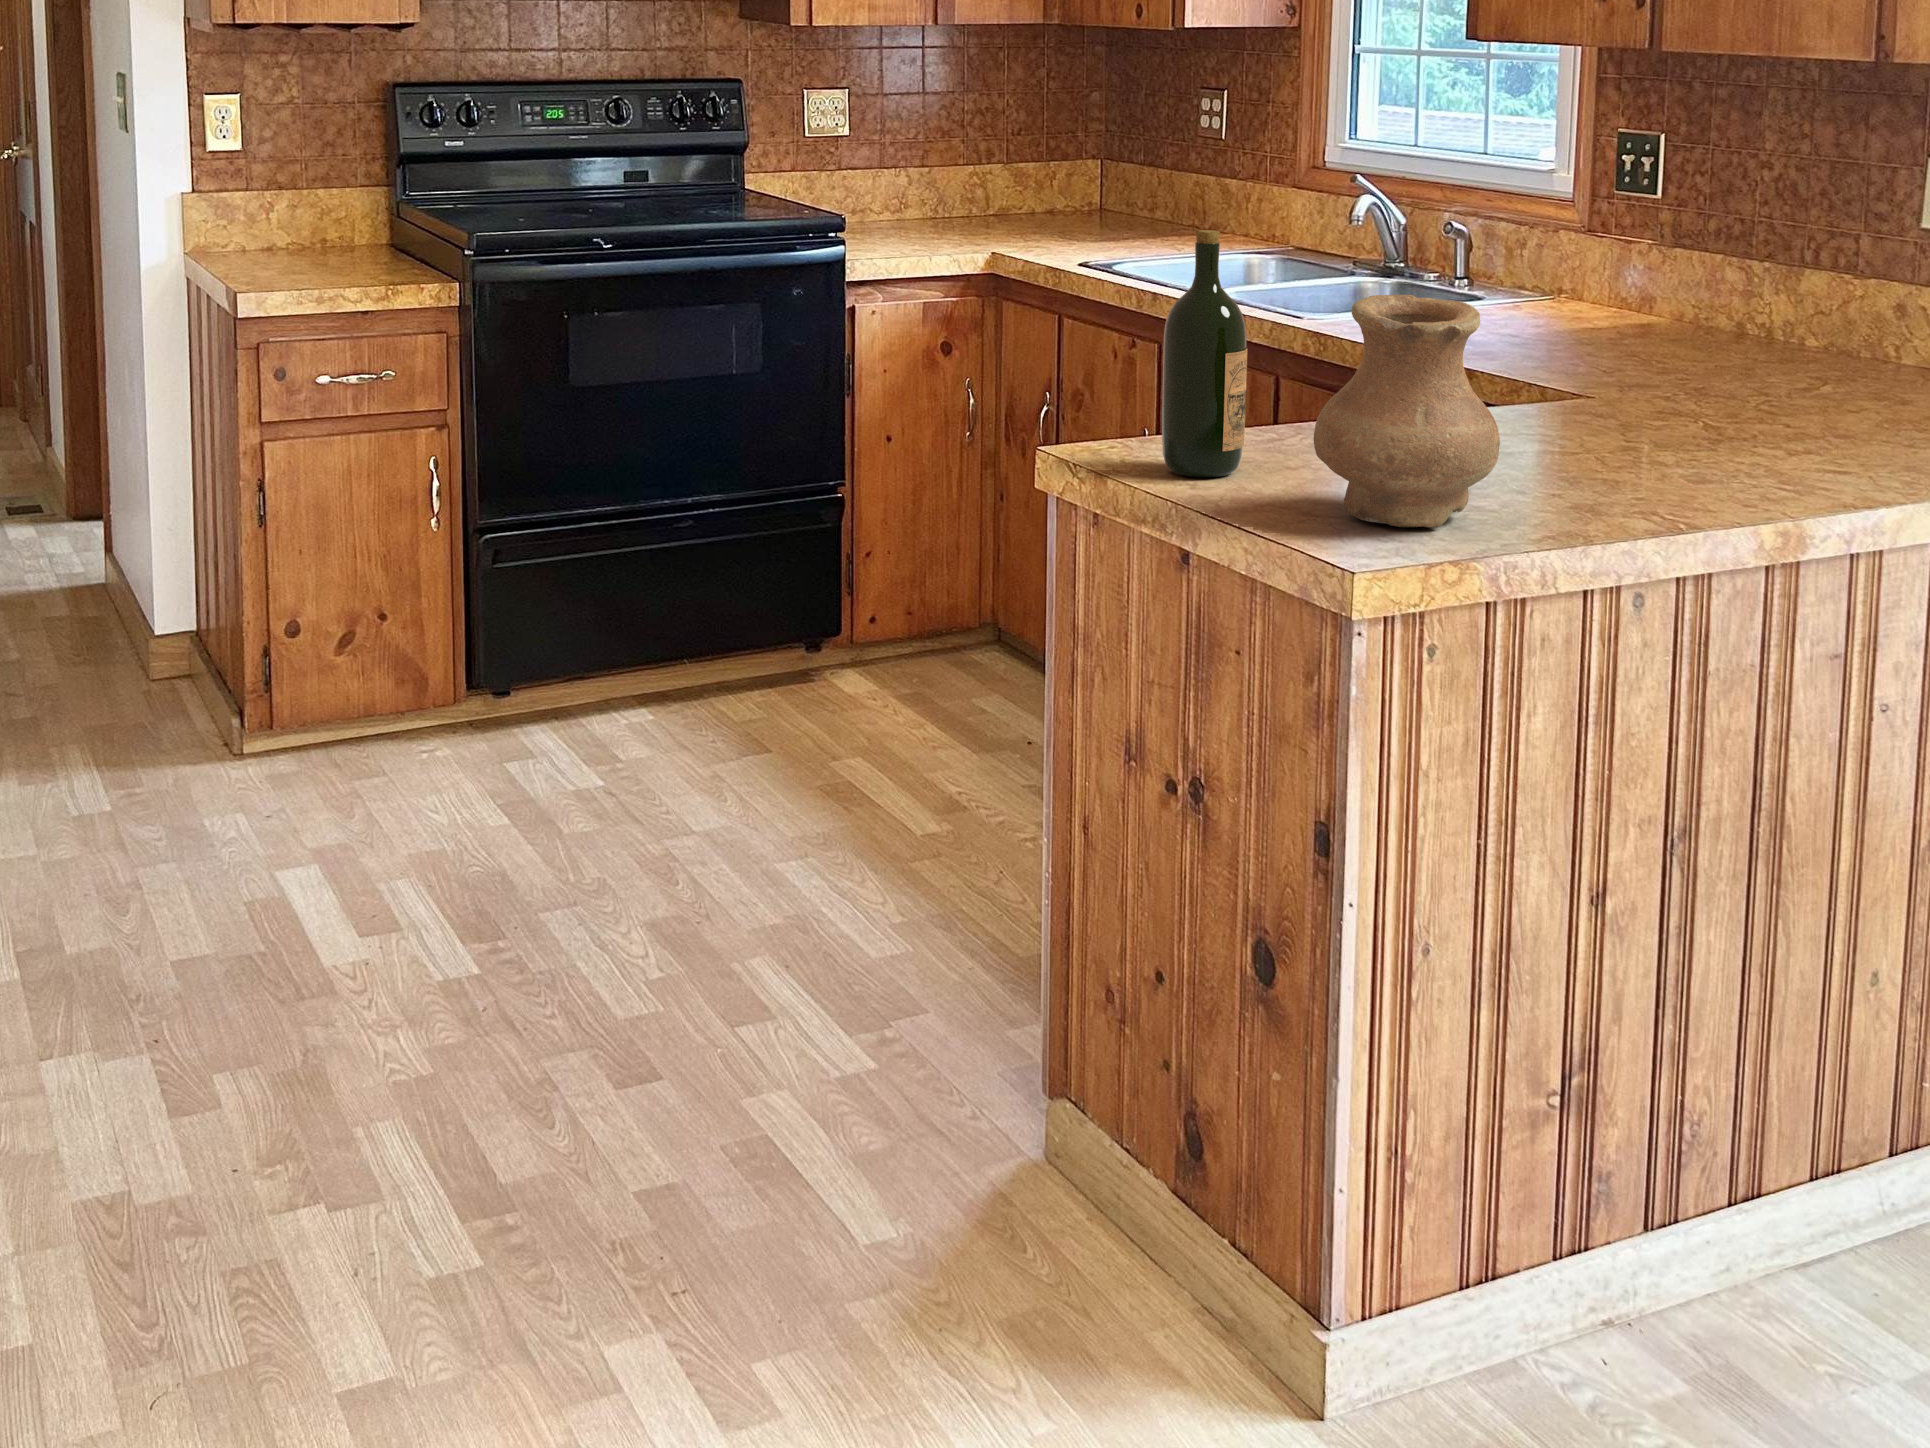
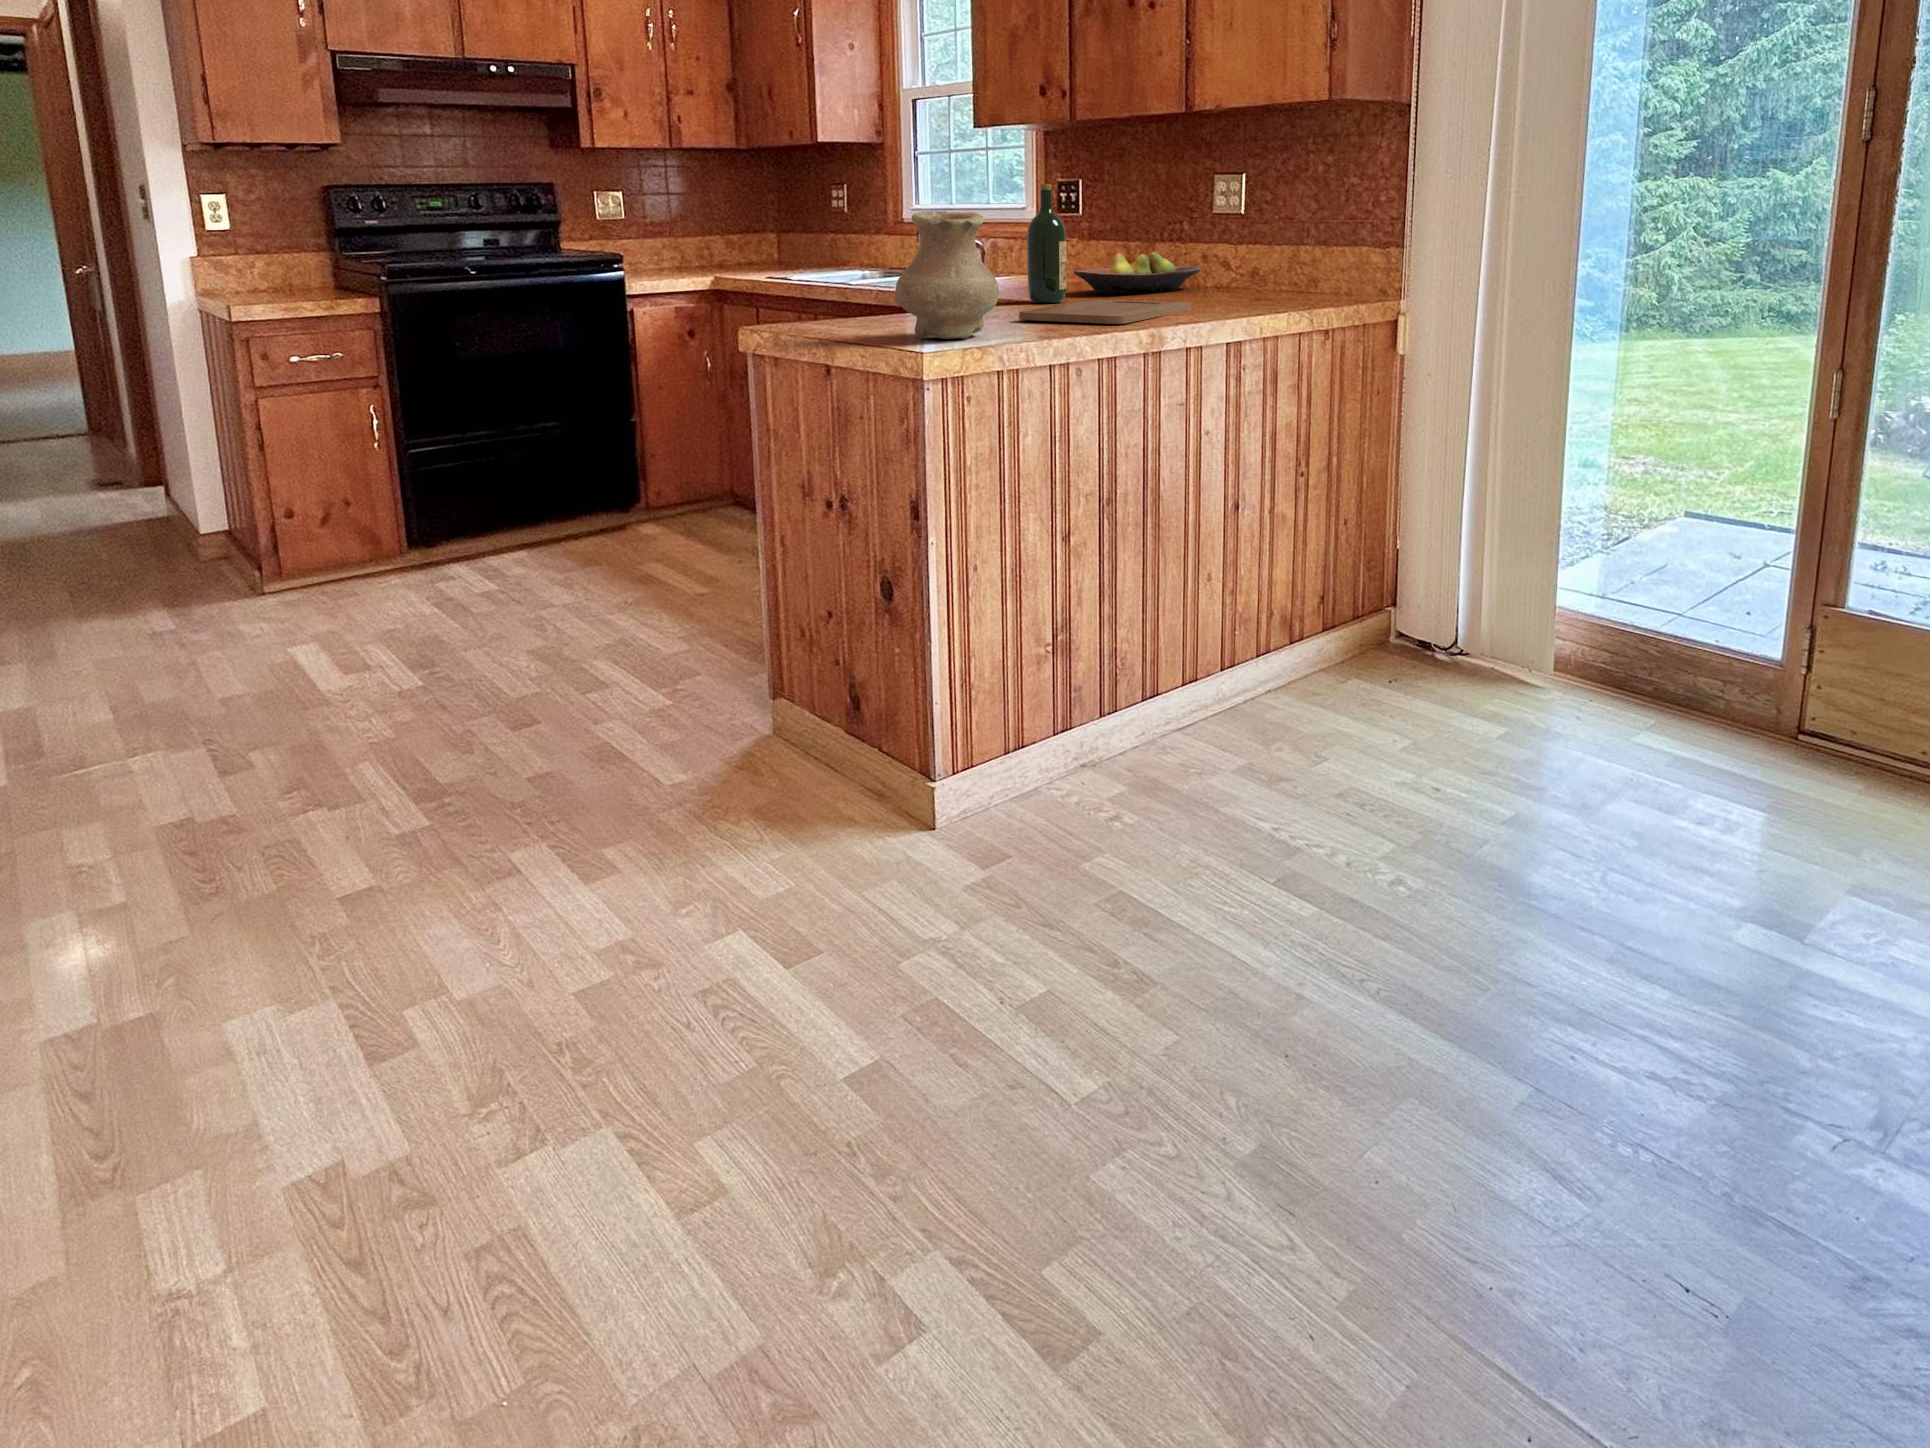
wine bottle: present [1162,230,1247,477] -> present [1027,184,1067,303]
fruit bowl: none [1642,308,1891,388] -> present [1074,252,1200,294]
cutting board: none [1534,419,1866,505] -> present [1019,300,1191,324]

